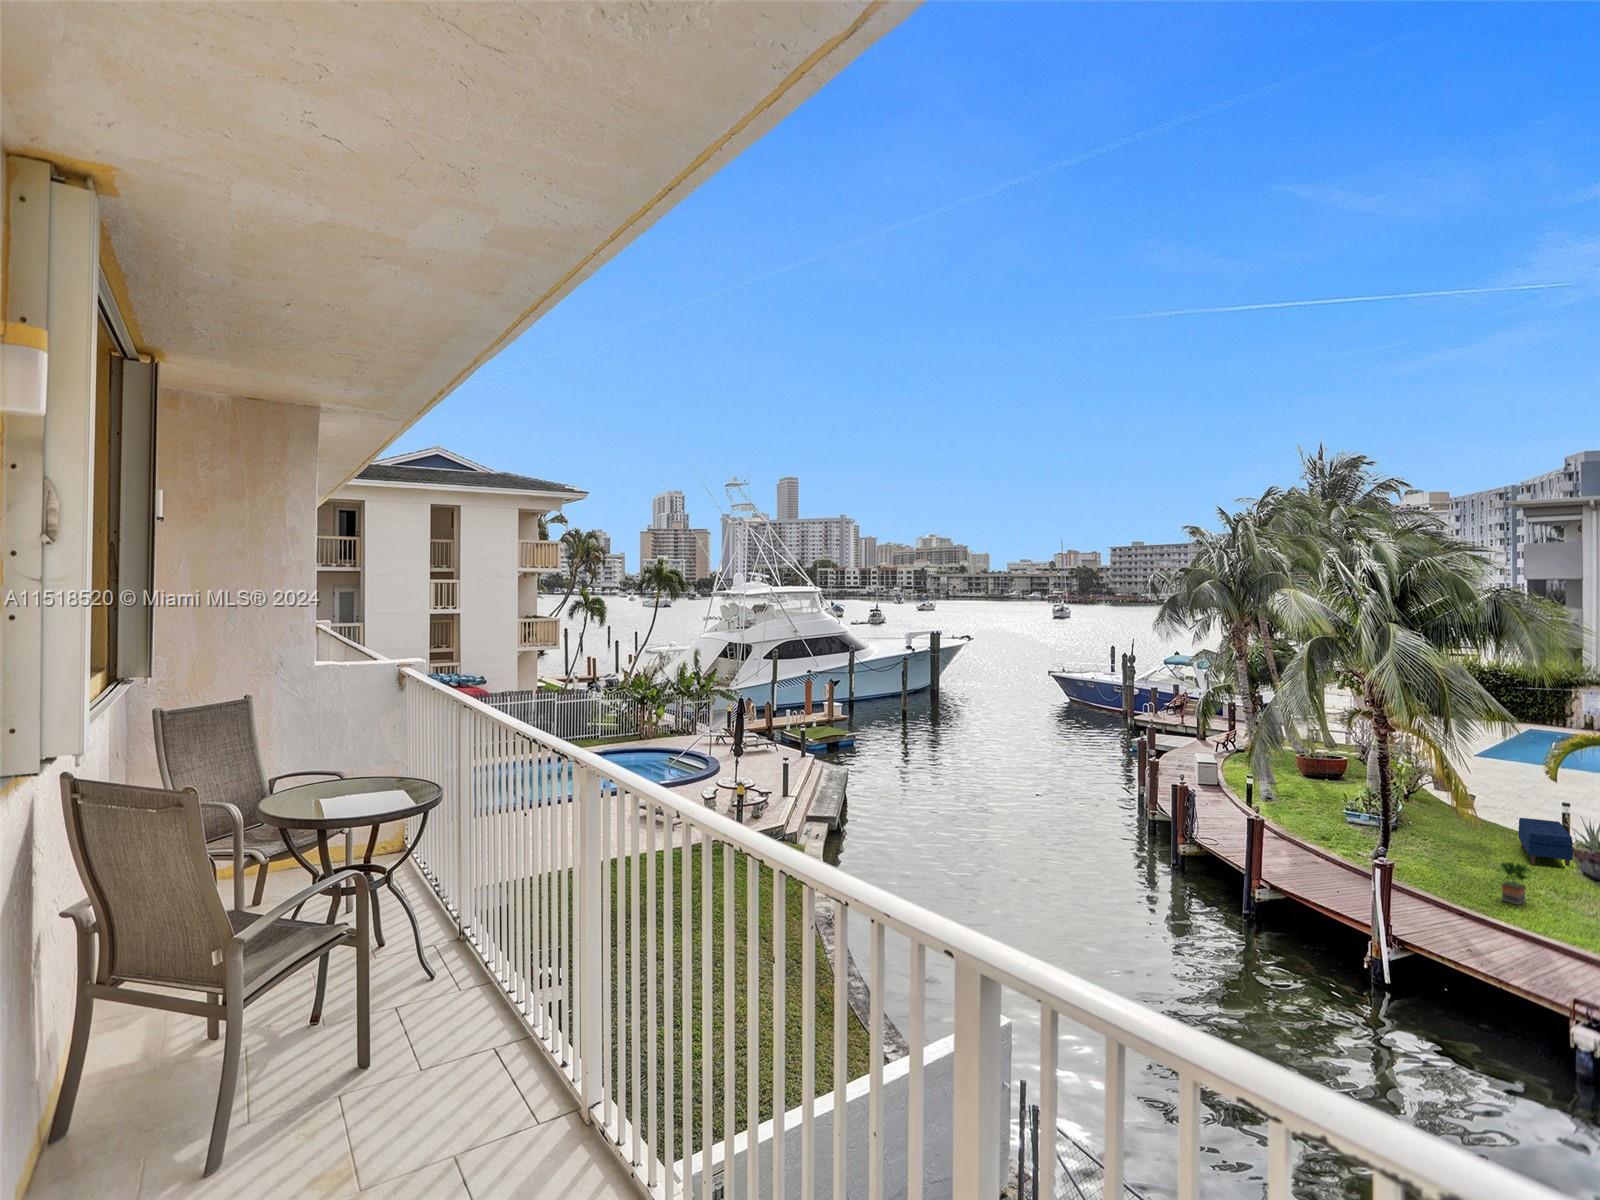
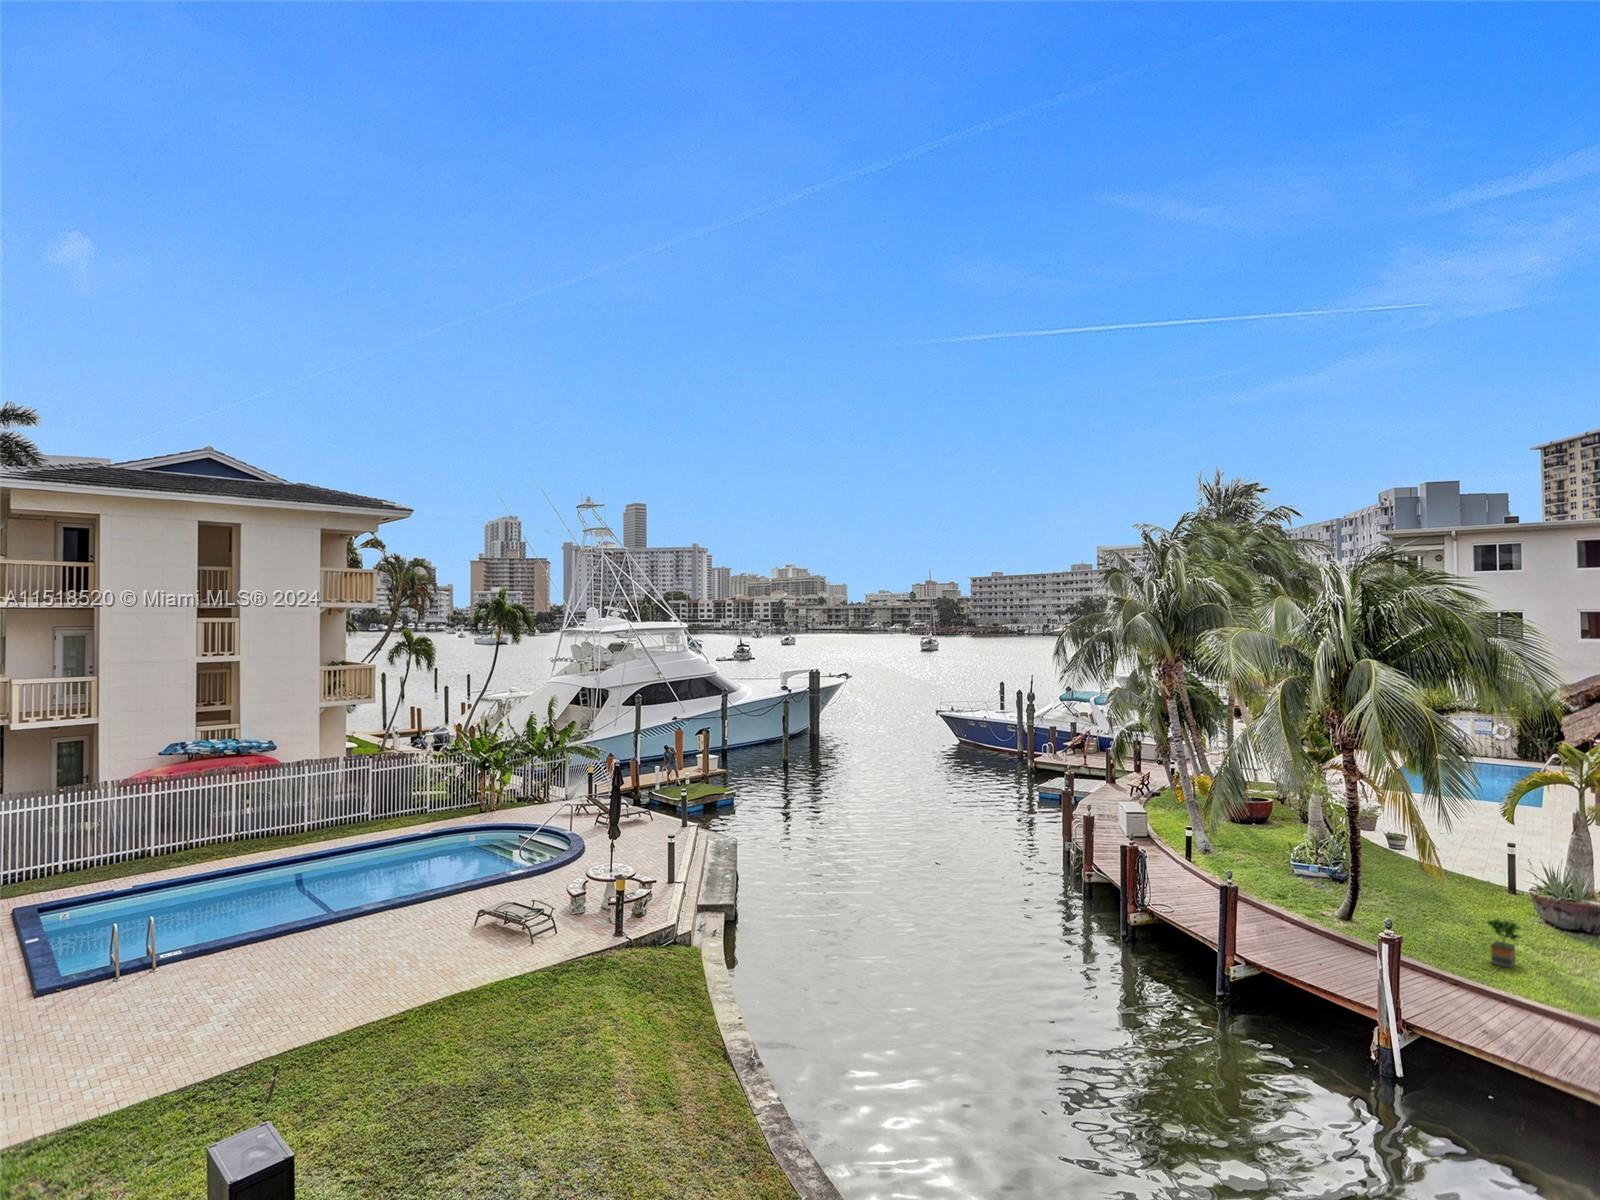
bench: present [1519,818,1573,866] -> none [1475,862,1540,920]

